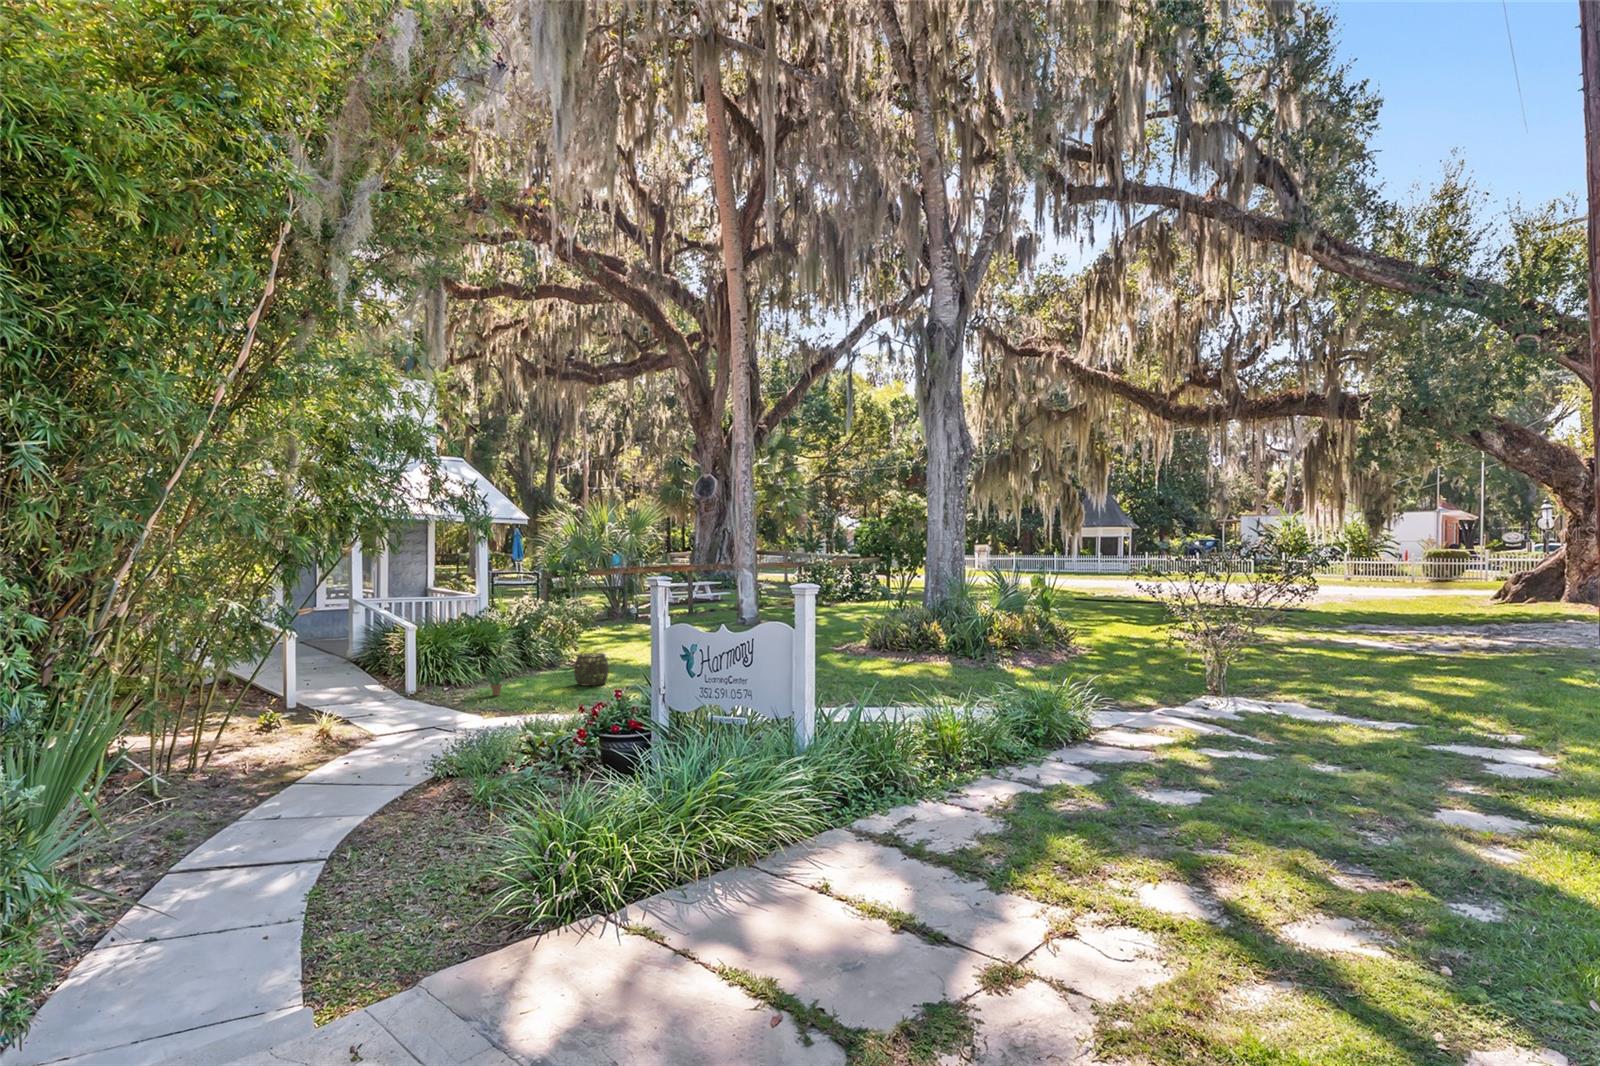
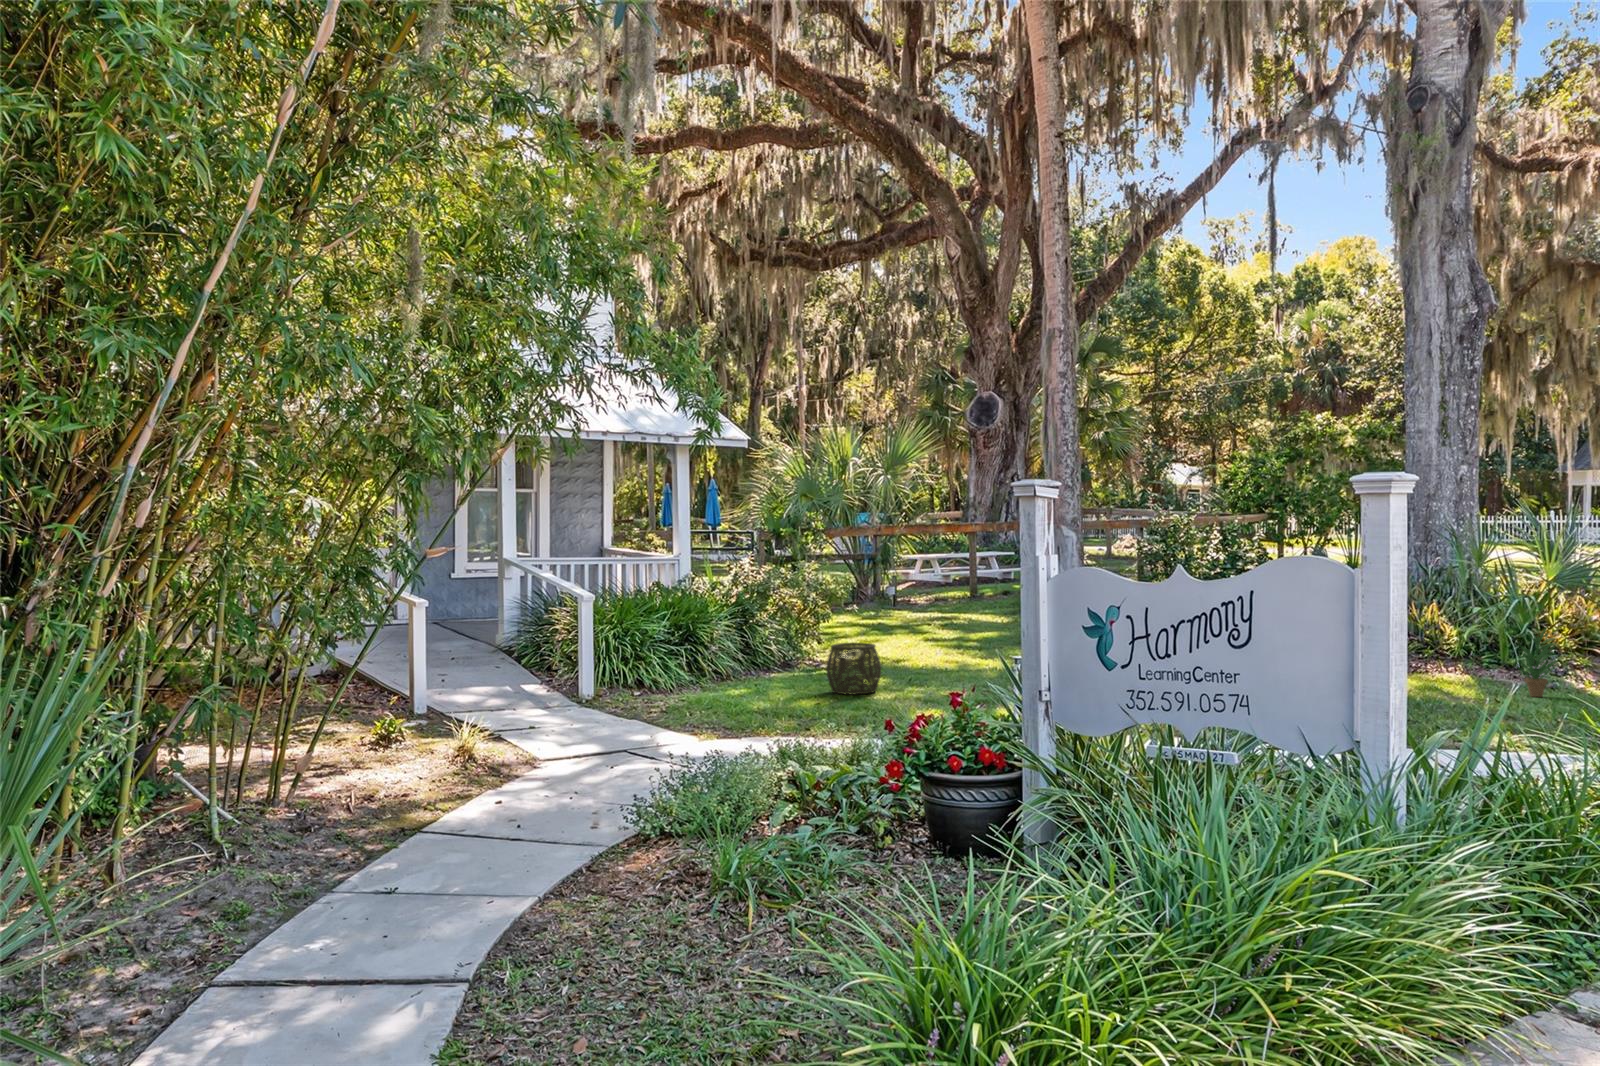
potted plant: present [488,657,505,696] -> present [1516,629,1555,697]

